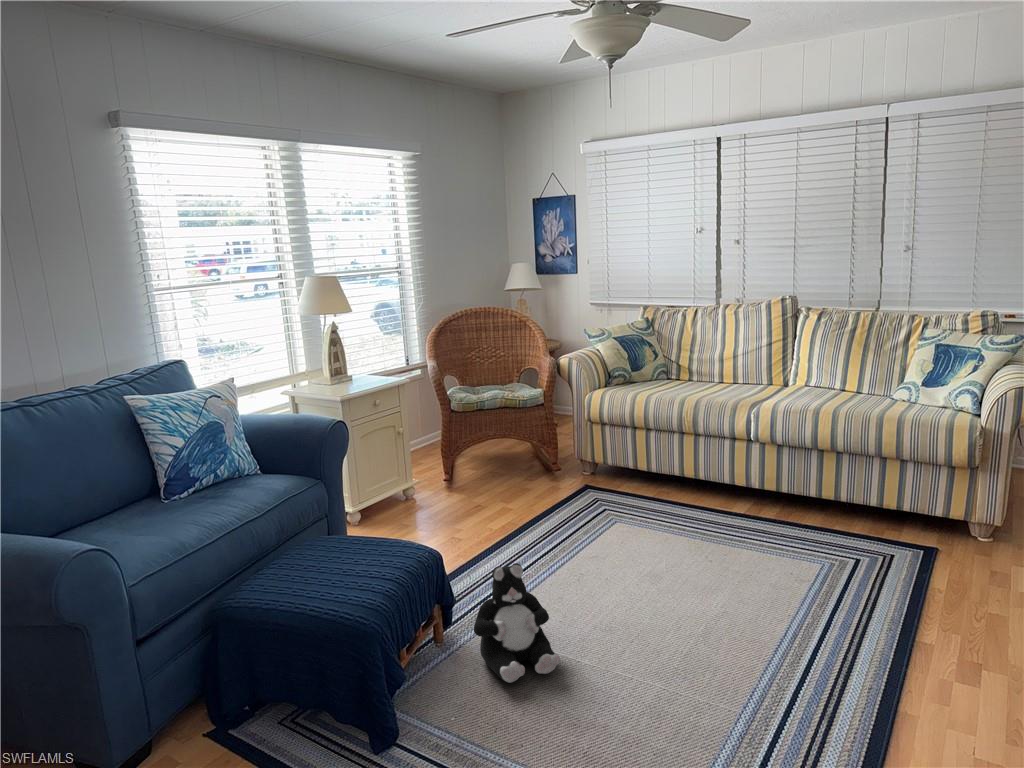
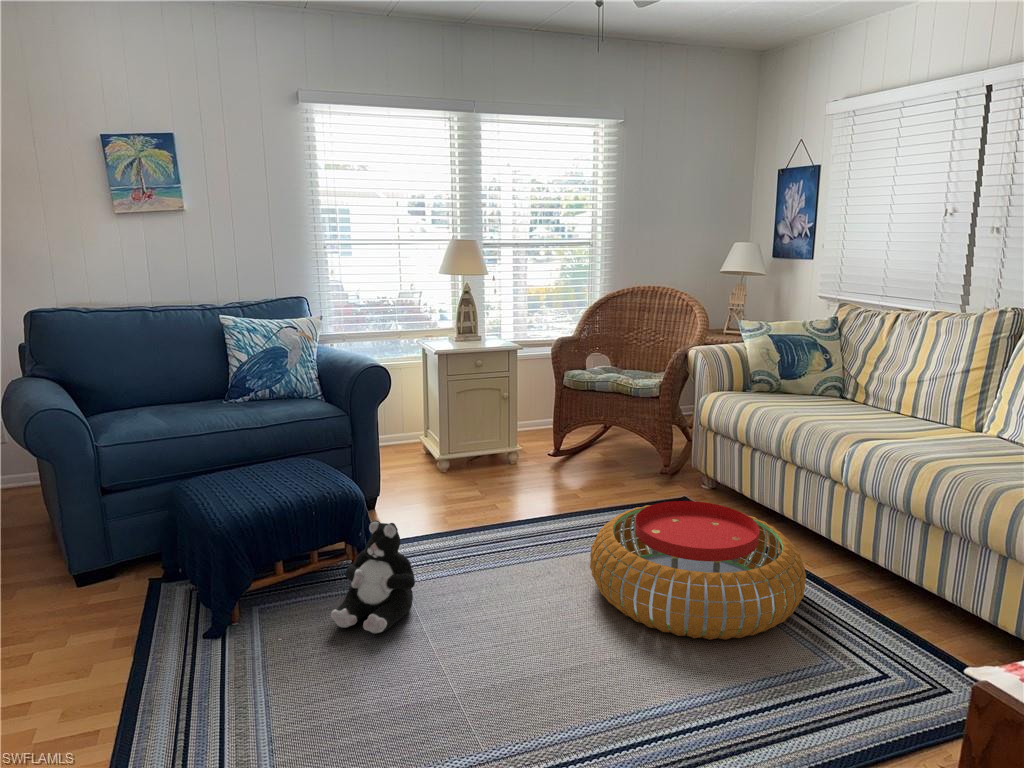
pouf: none [612,476,790,583] -> present [590,501,806,640]

